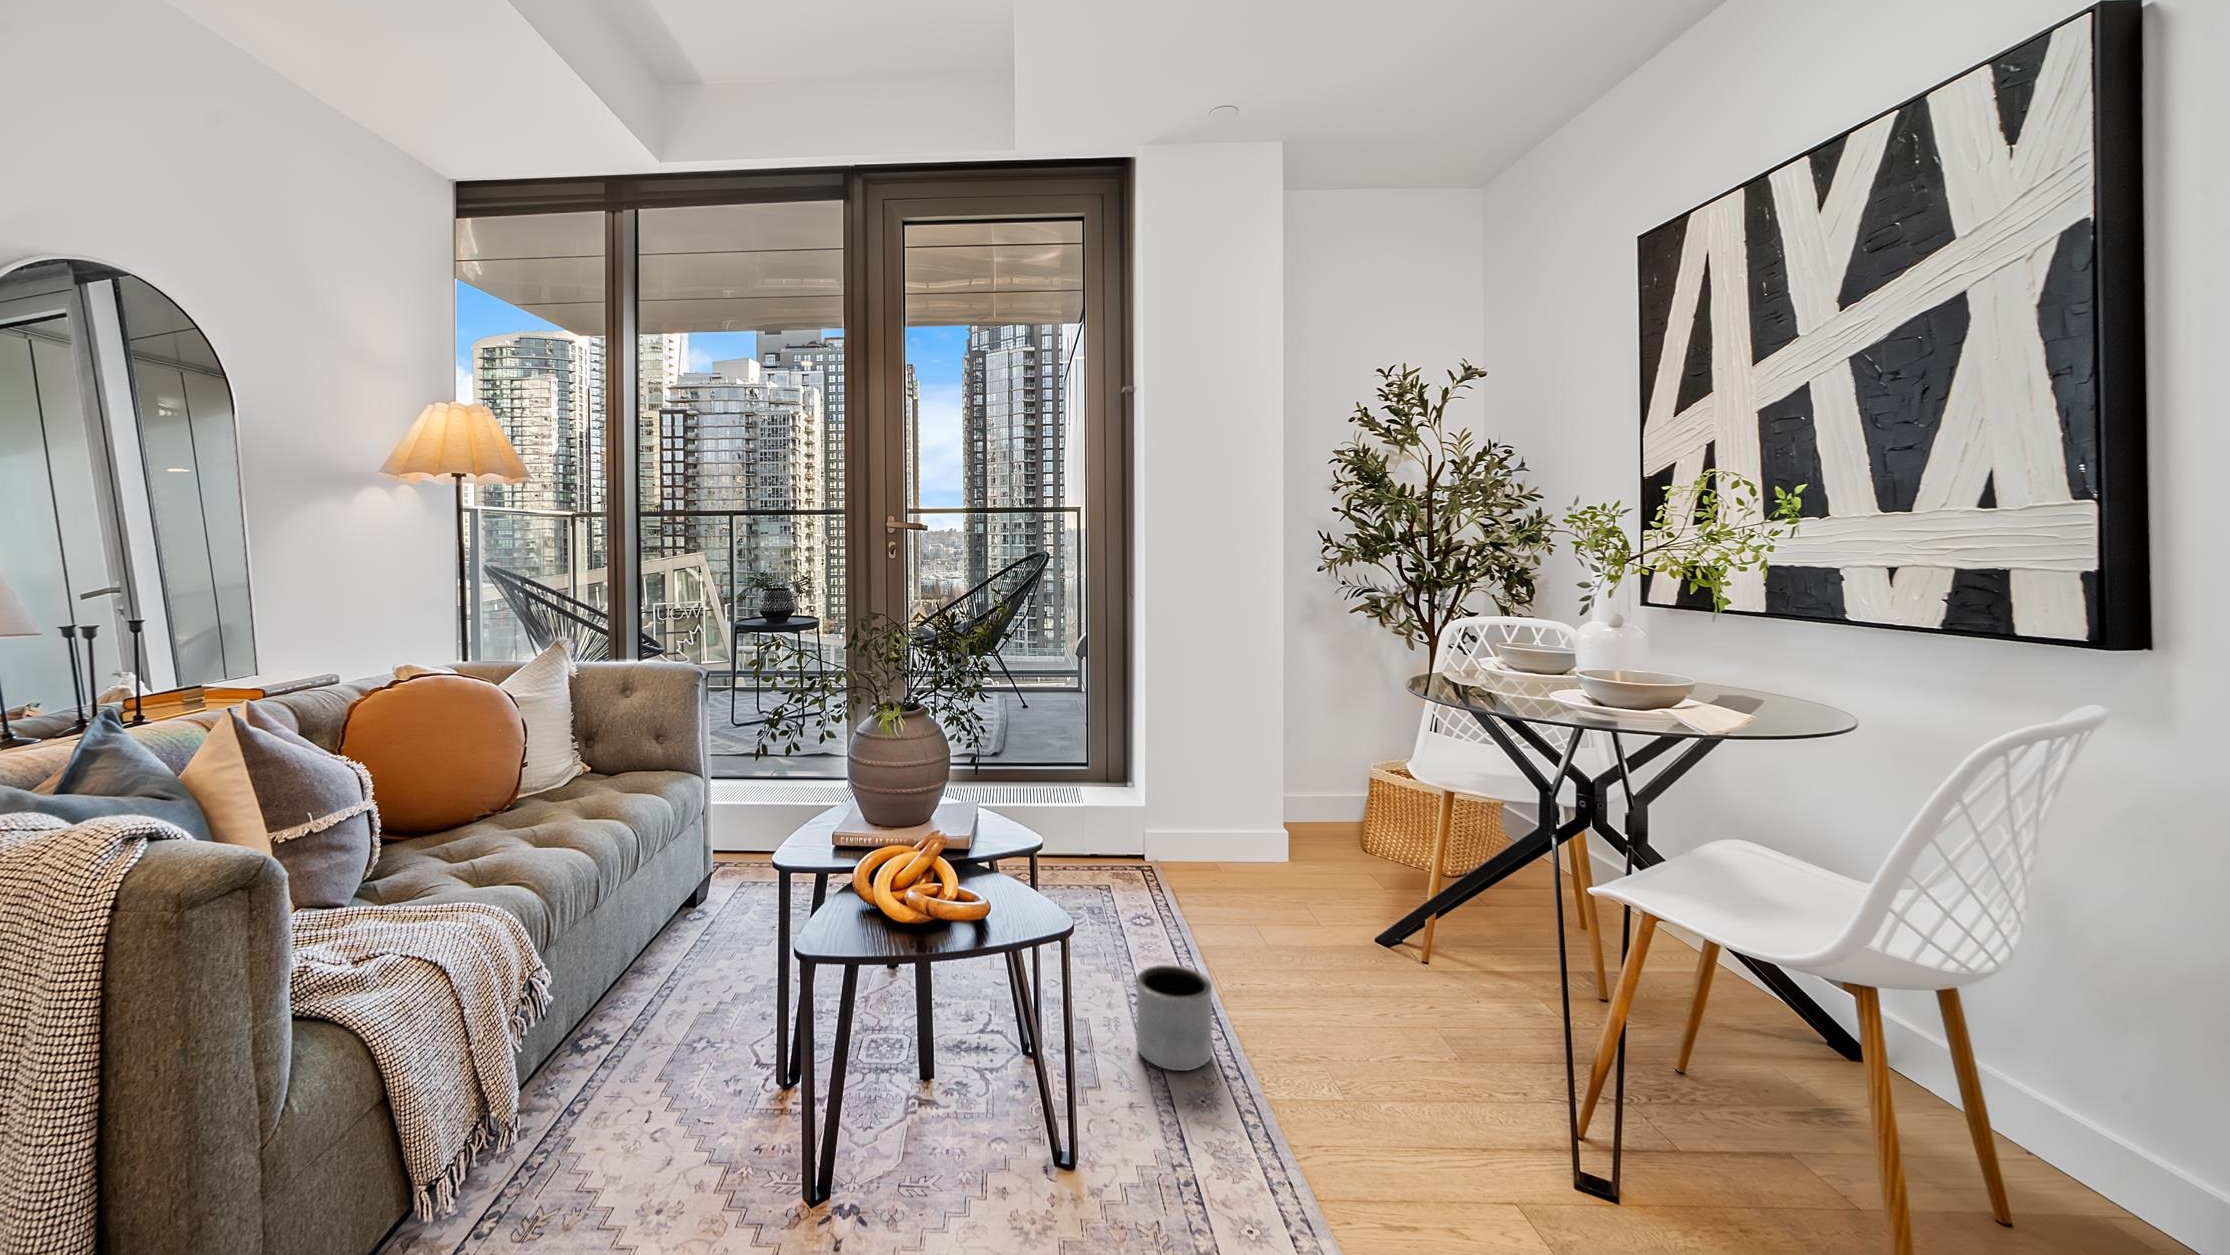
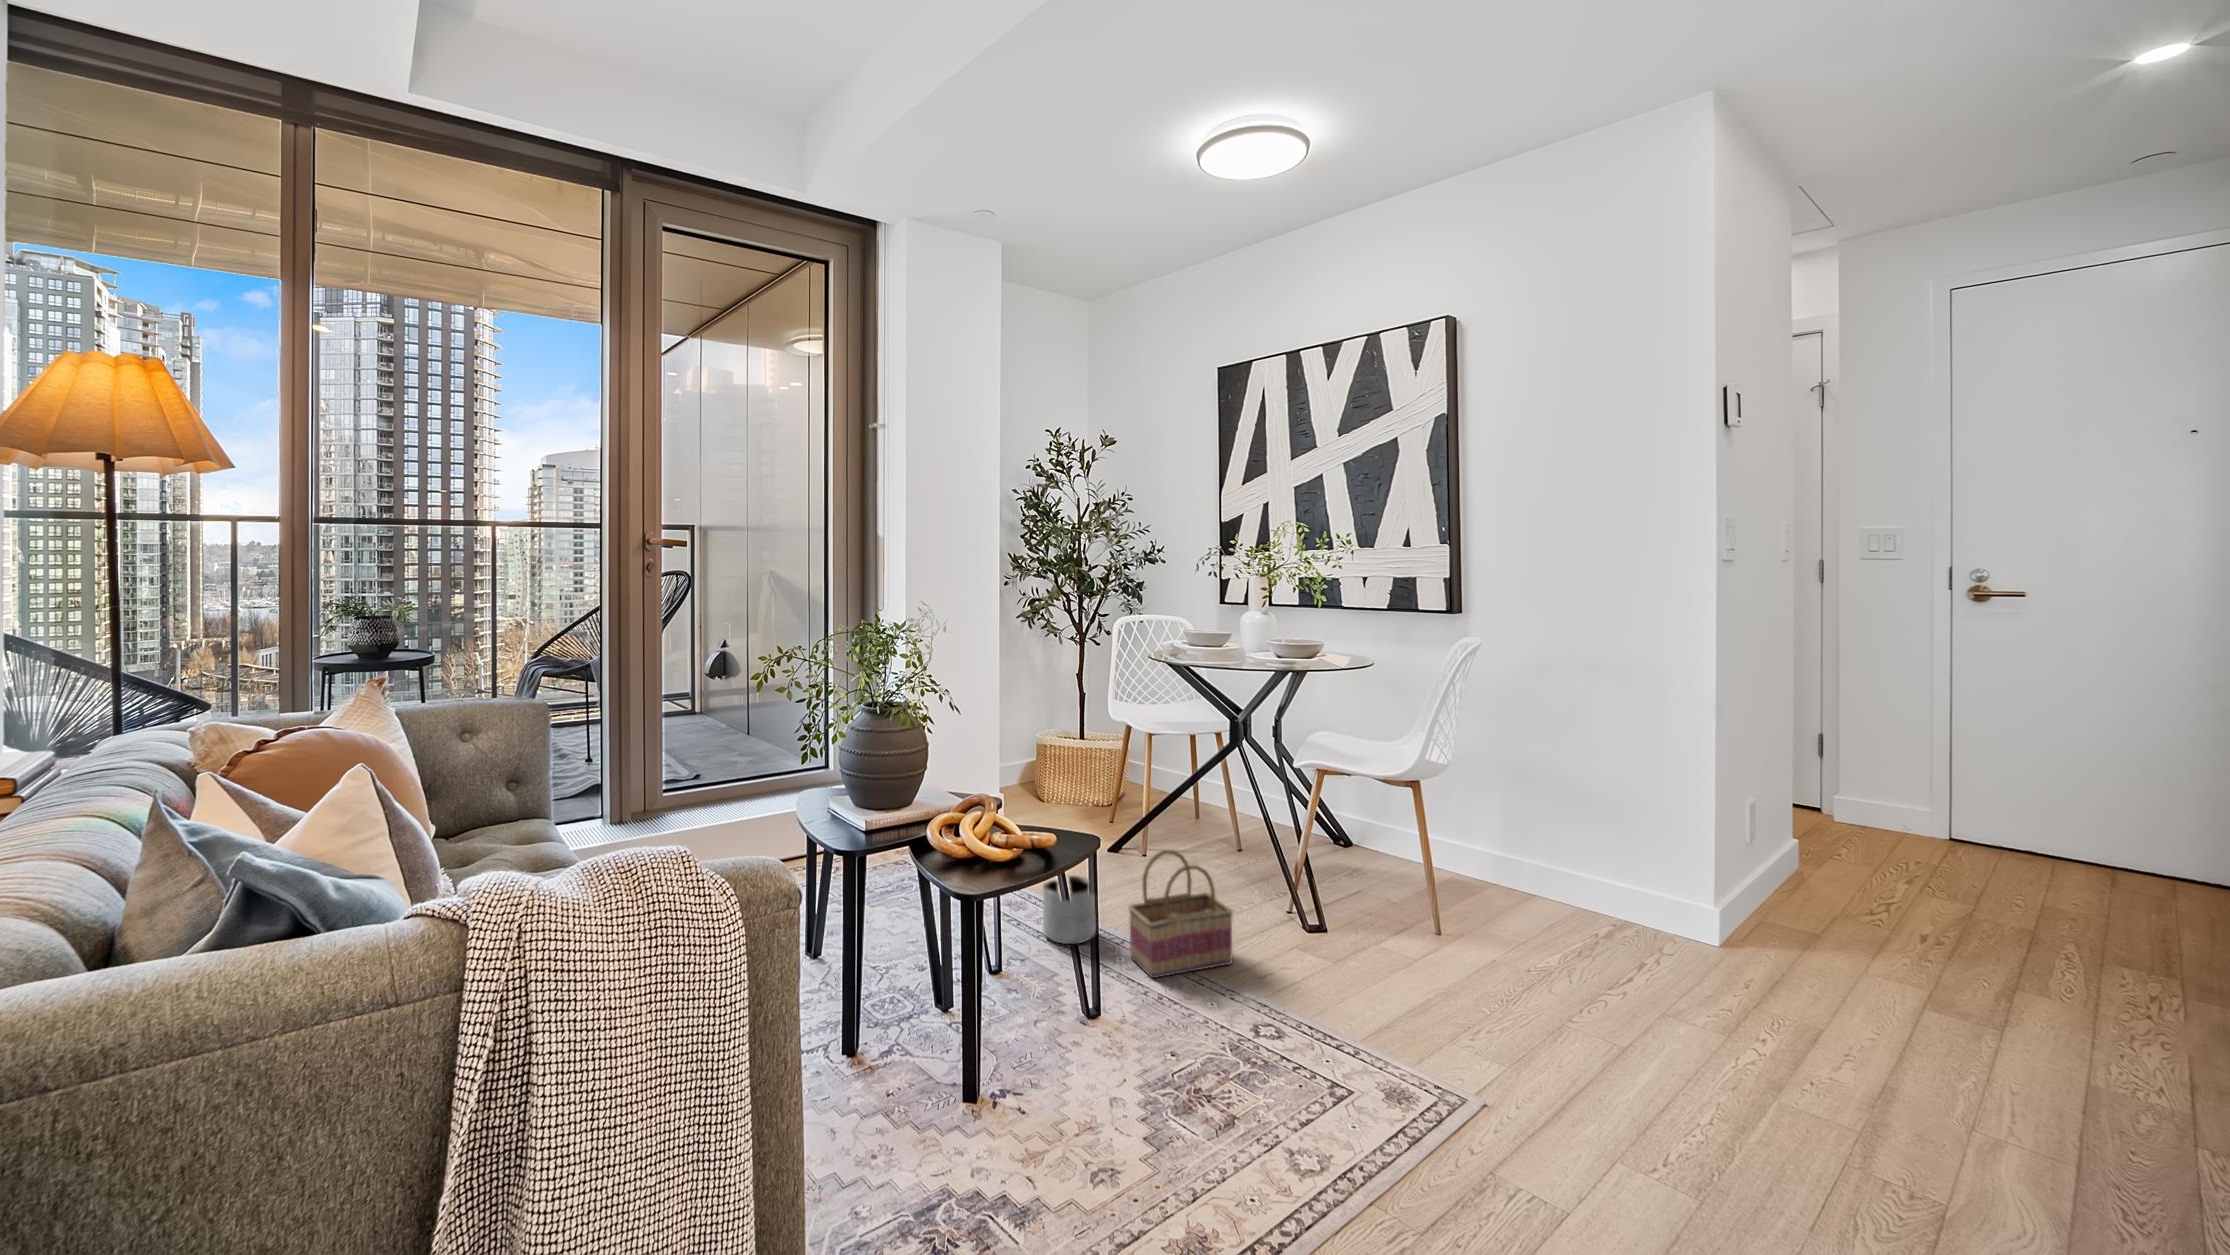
basket: none [1210,972,1373,1197] -> present [1128,850,1233,978]

